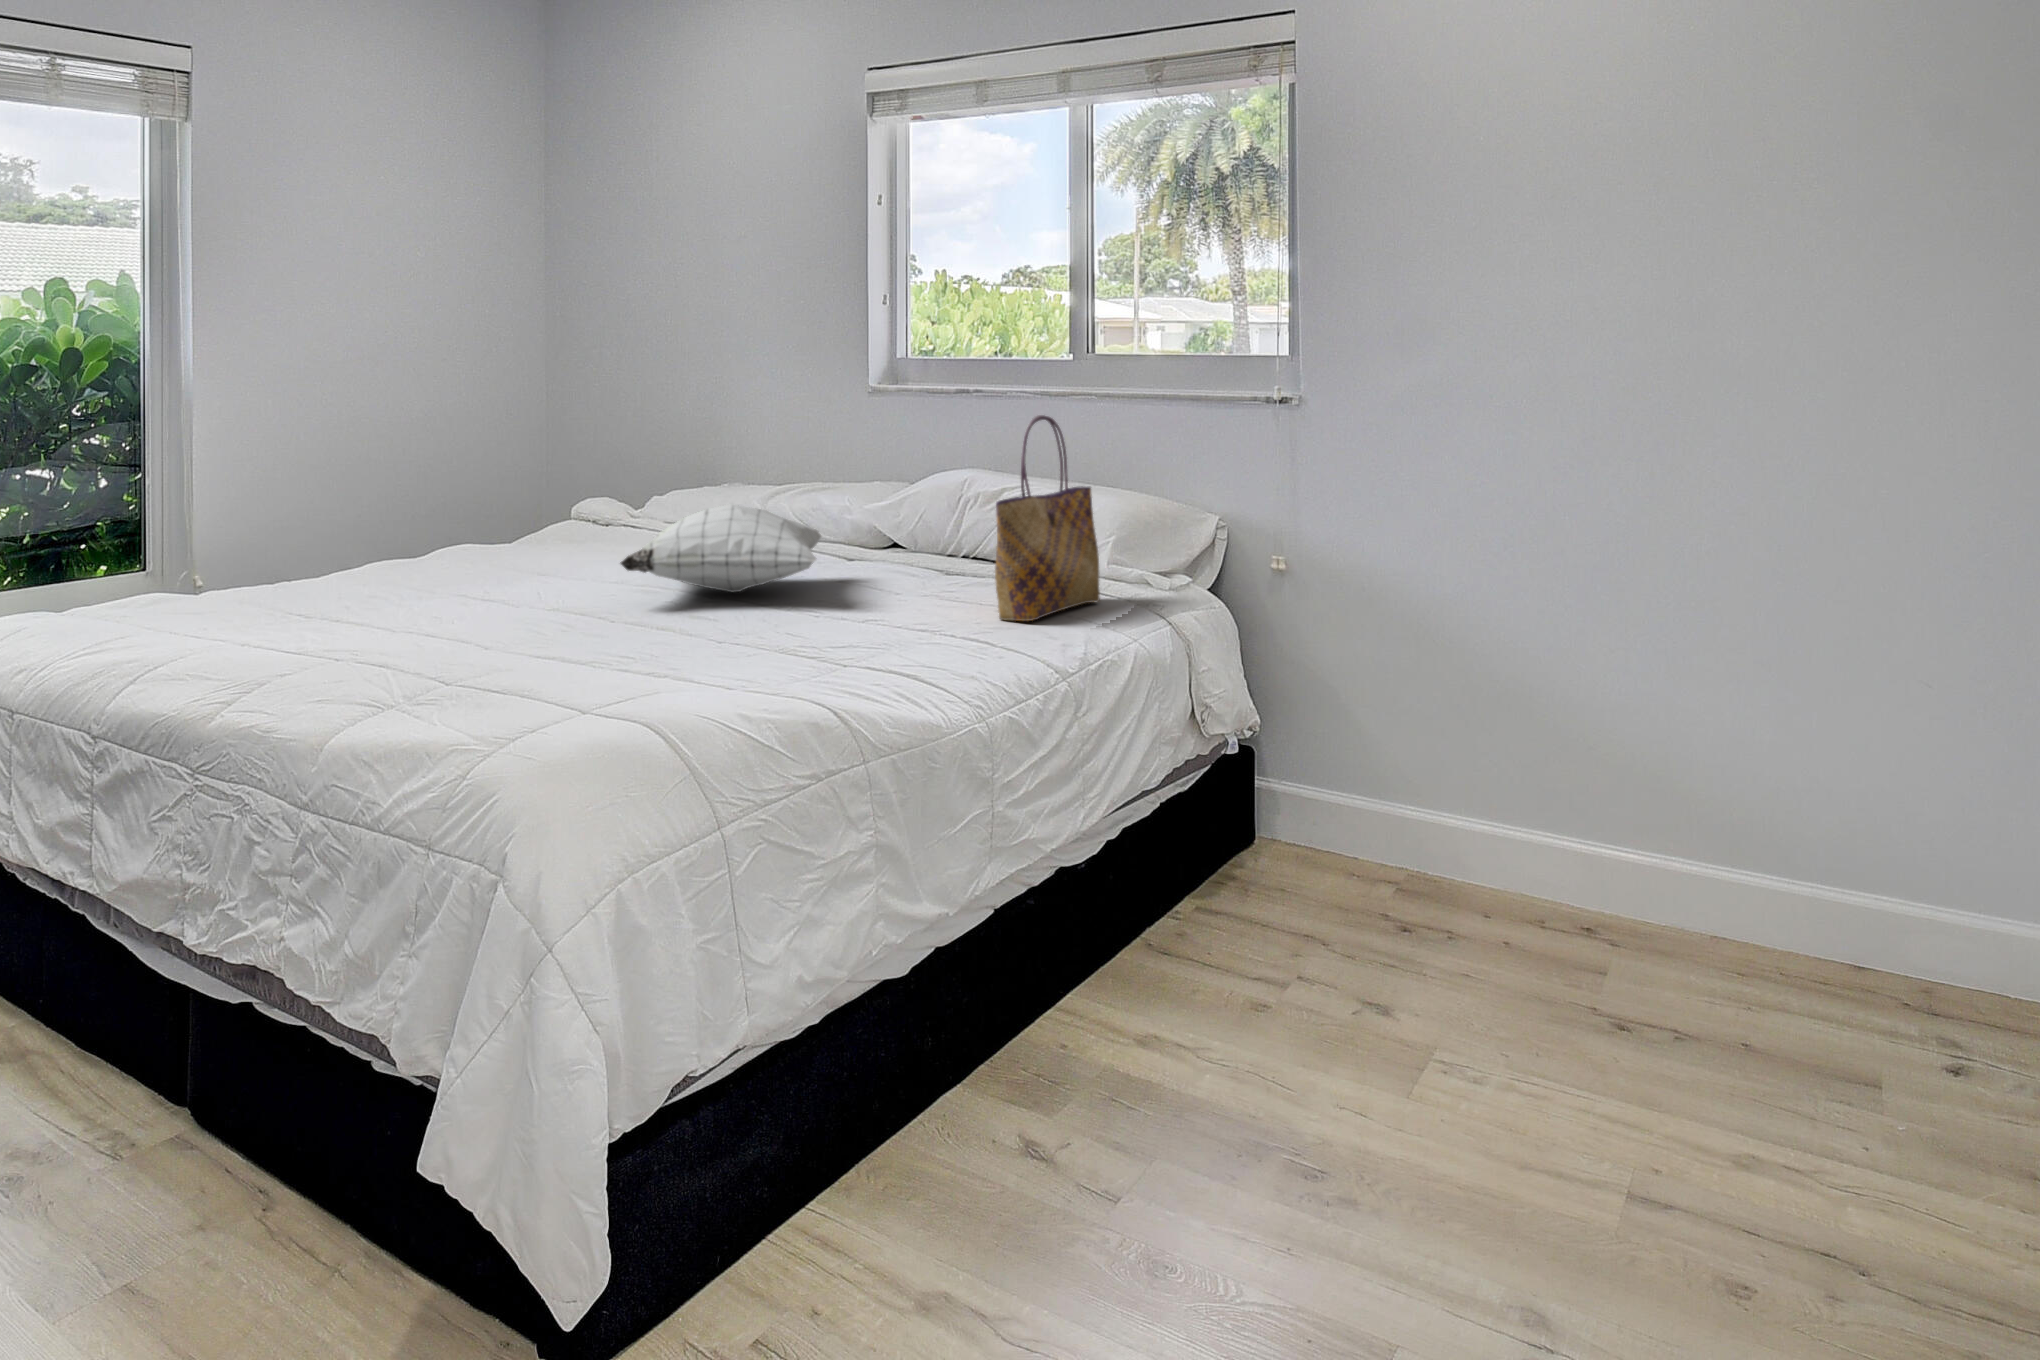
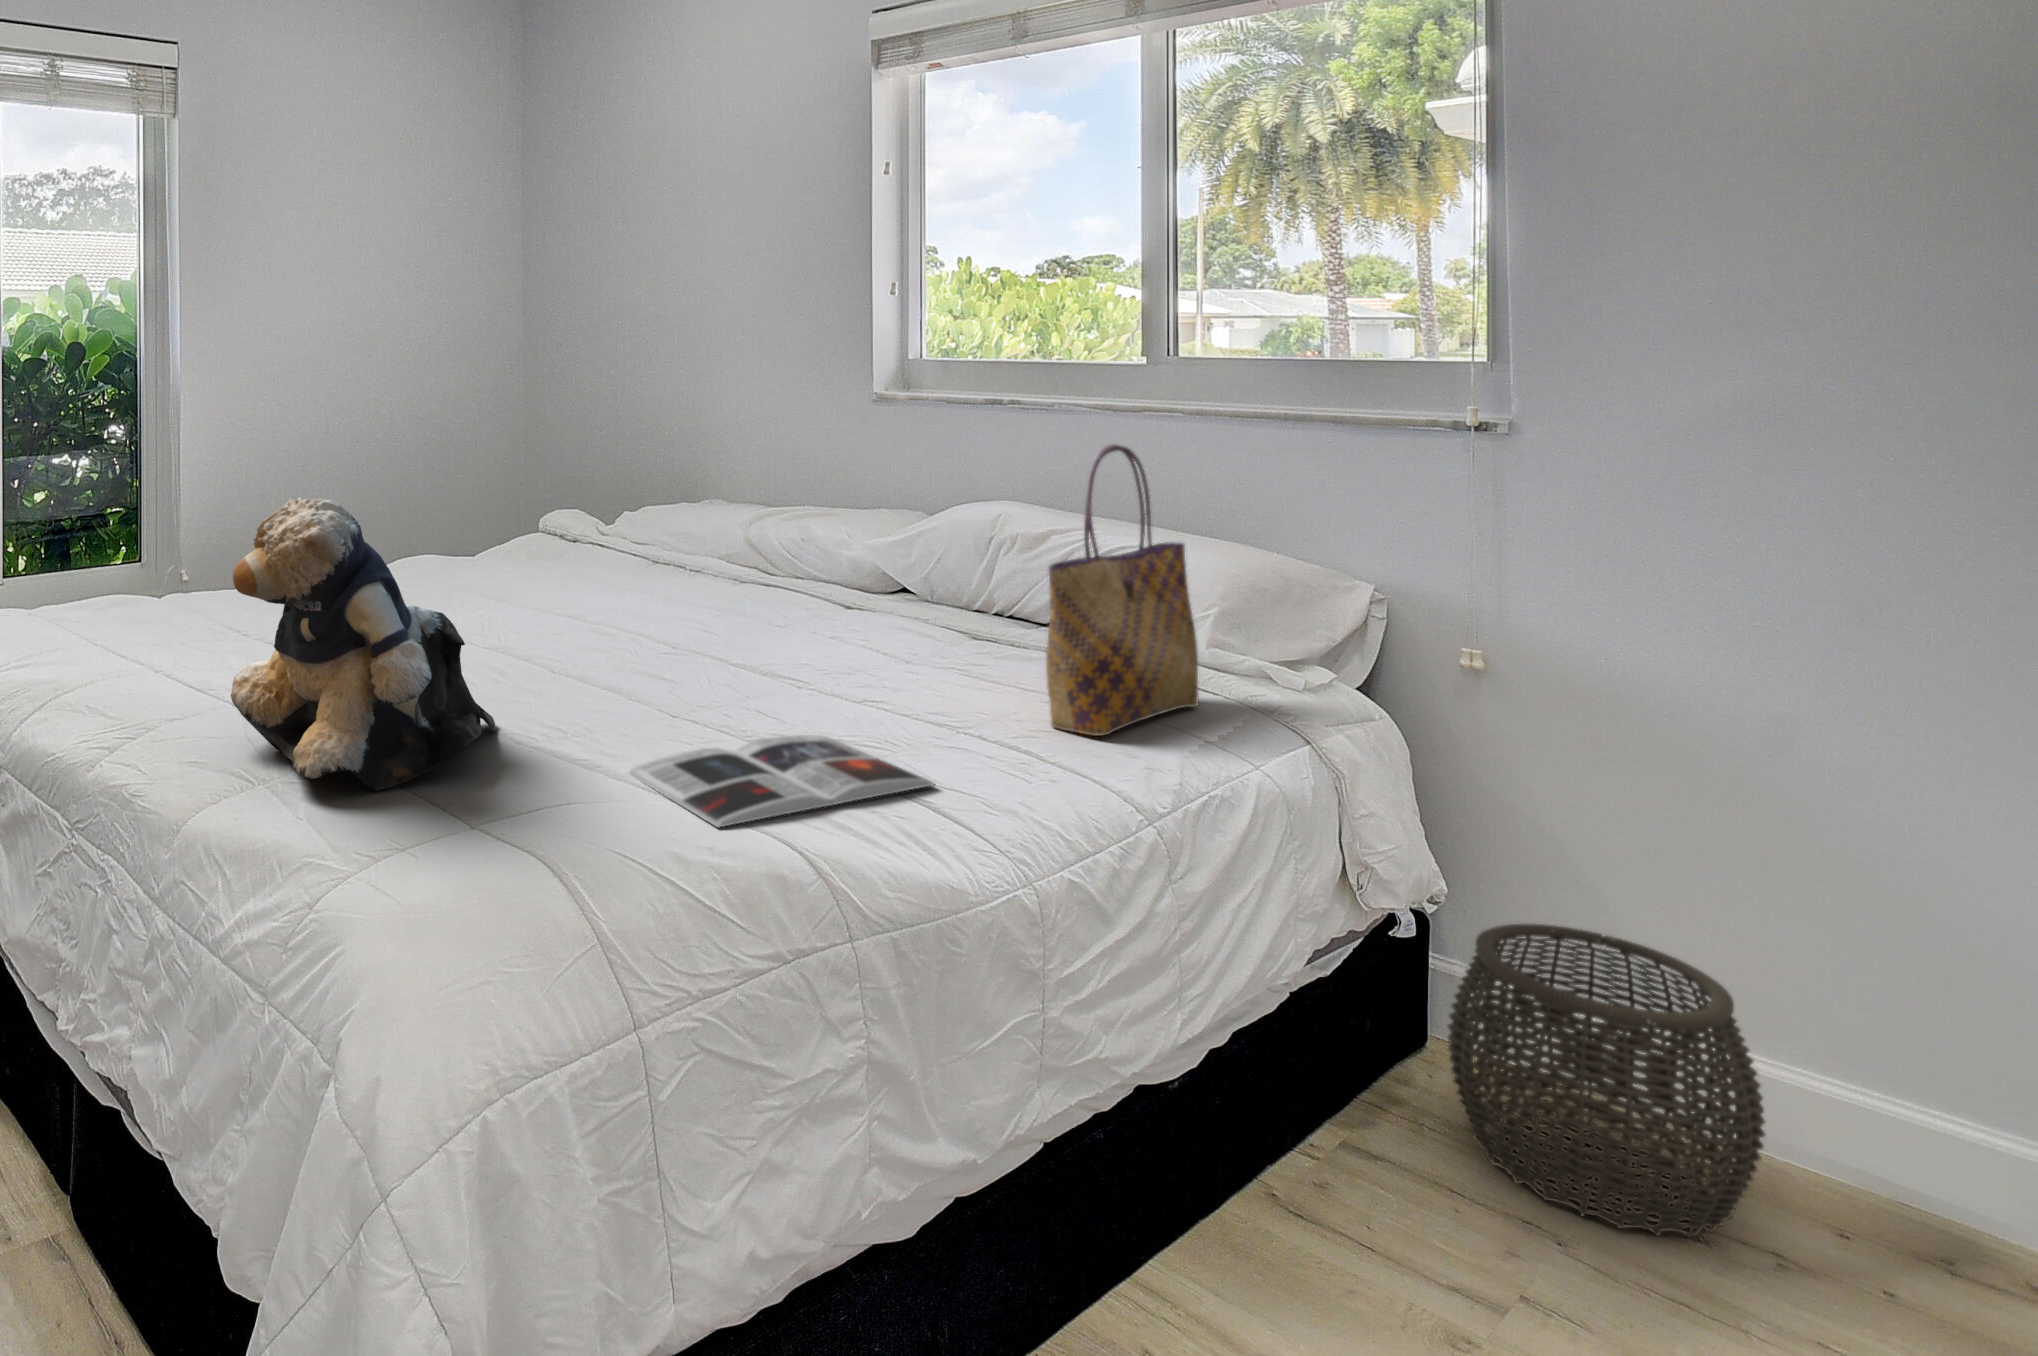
teddy bear: none [367,465,586,686] -> present [231,496,496,790]
pillow: present [620,505,821,592] -> none [555,541,810,649]
magazine: none [697,633,918,685] -> present [629,735,934,827]
woven basket: none [1257,736,1426,915] -> present [1447,924,1765,1237]

